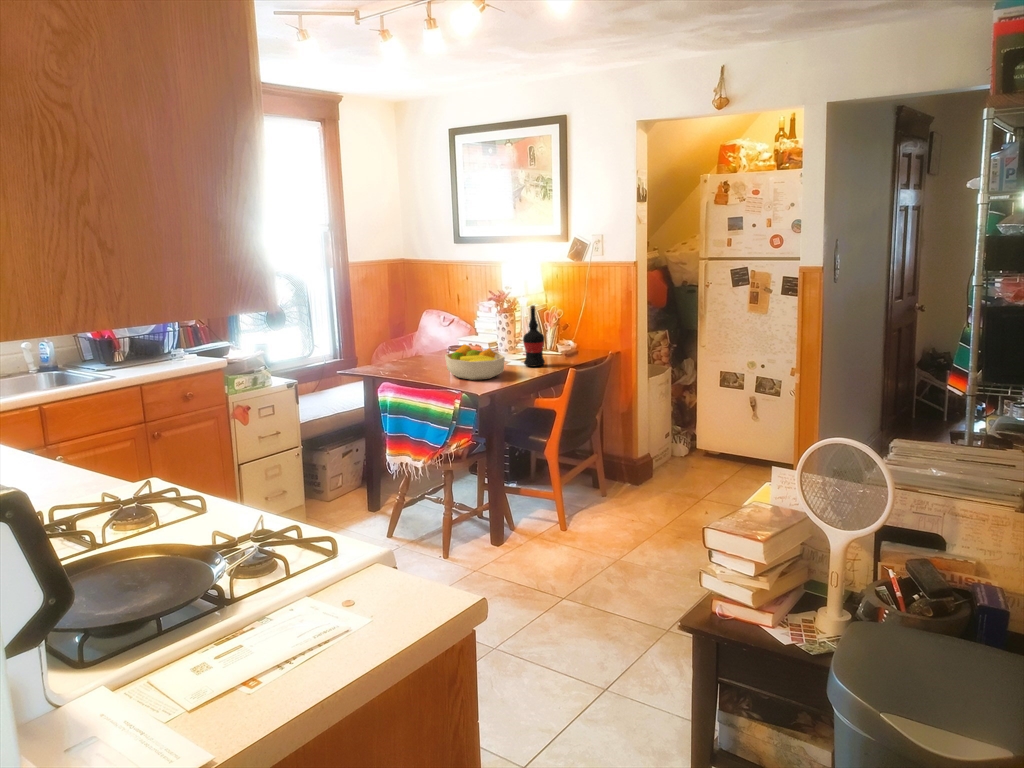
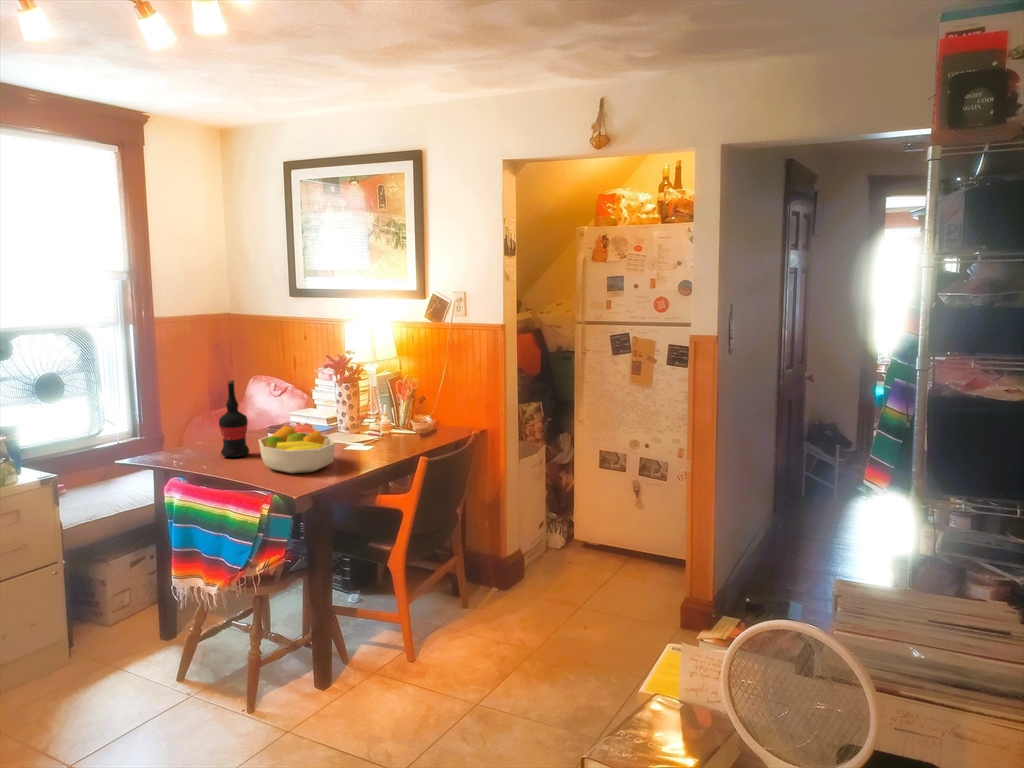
wine bottle: present [523,305,545,367] -> present [219,380,249,457]

